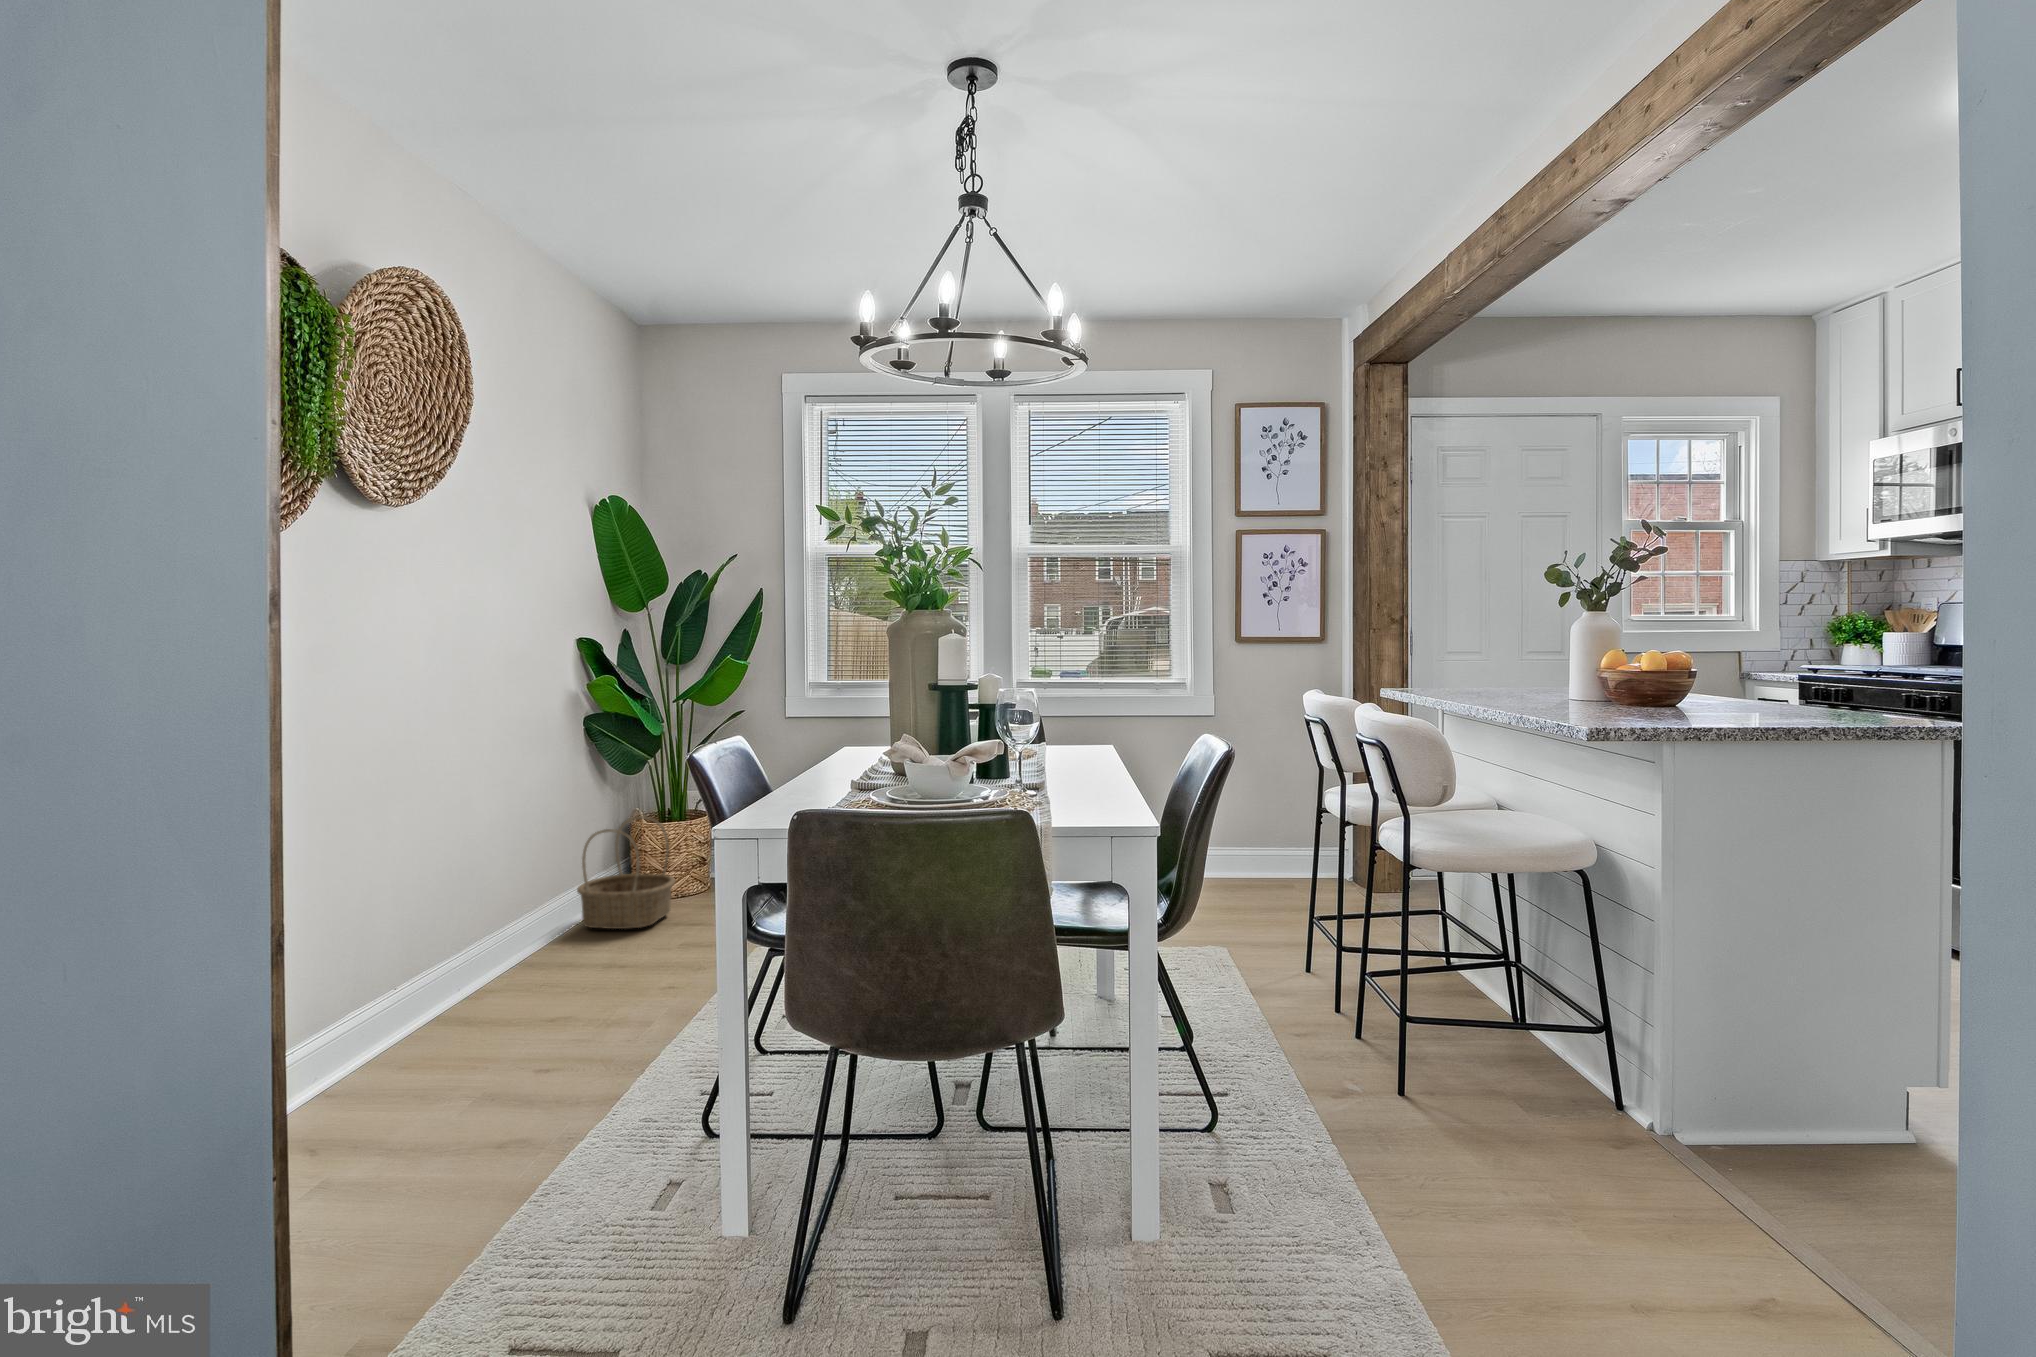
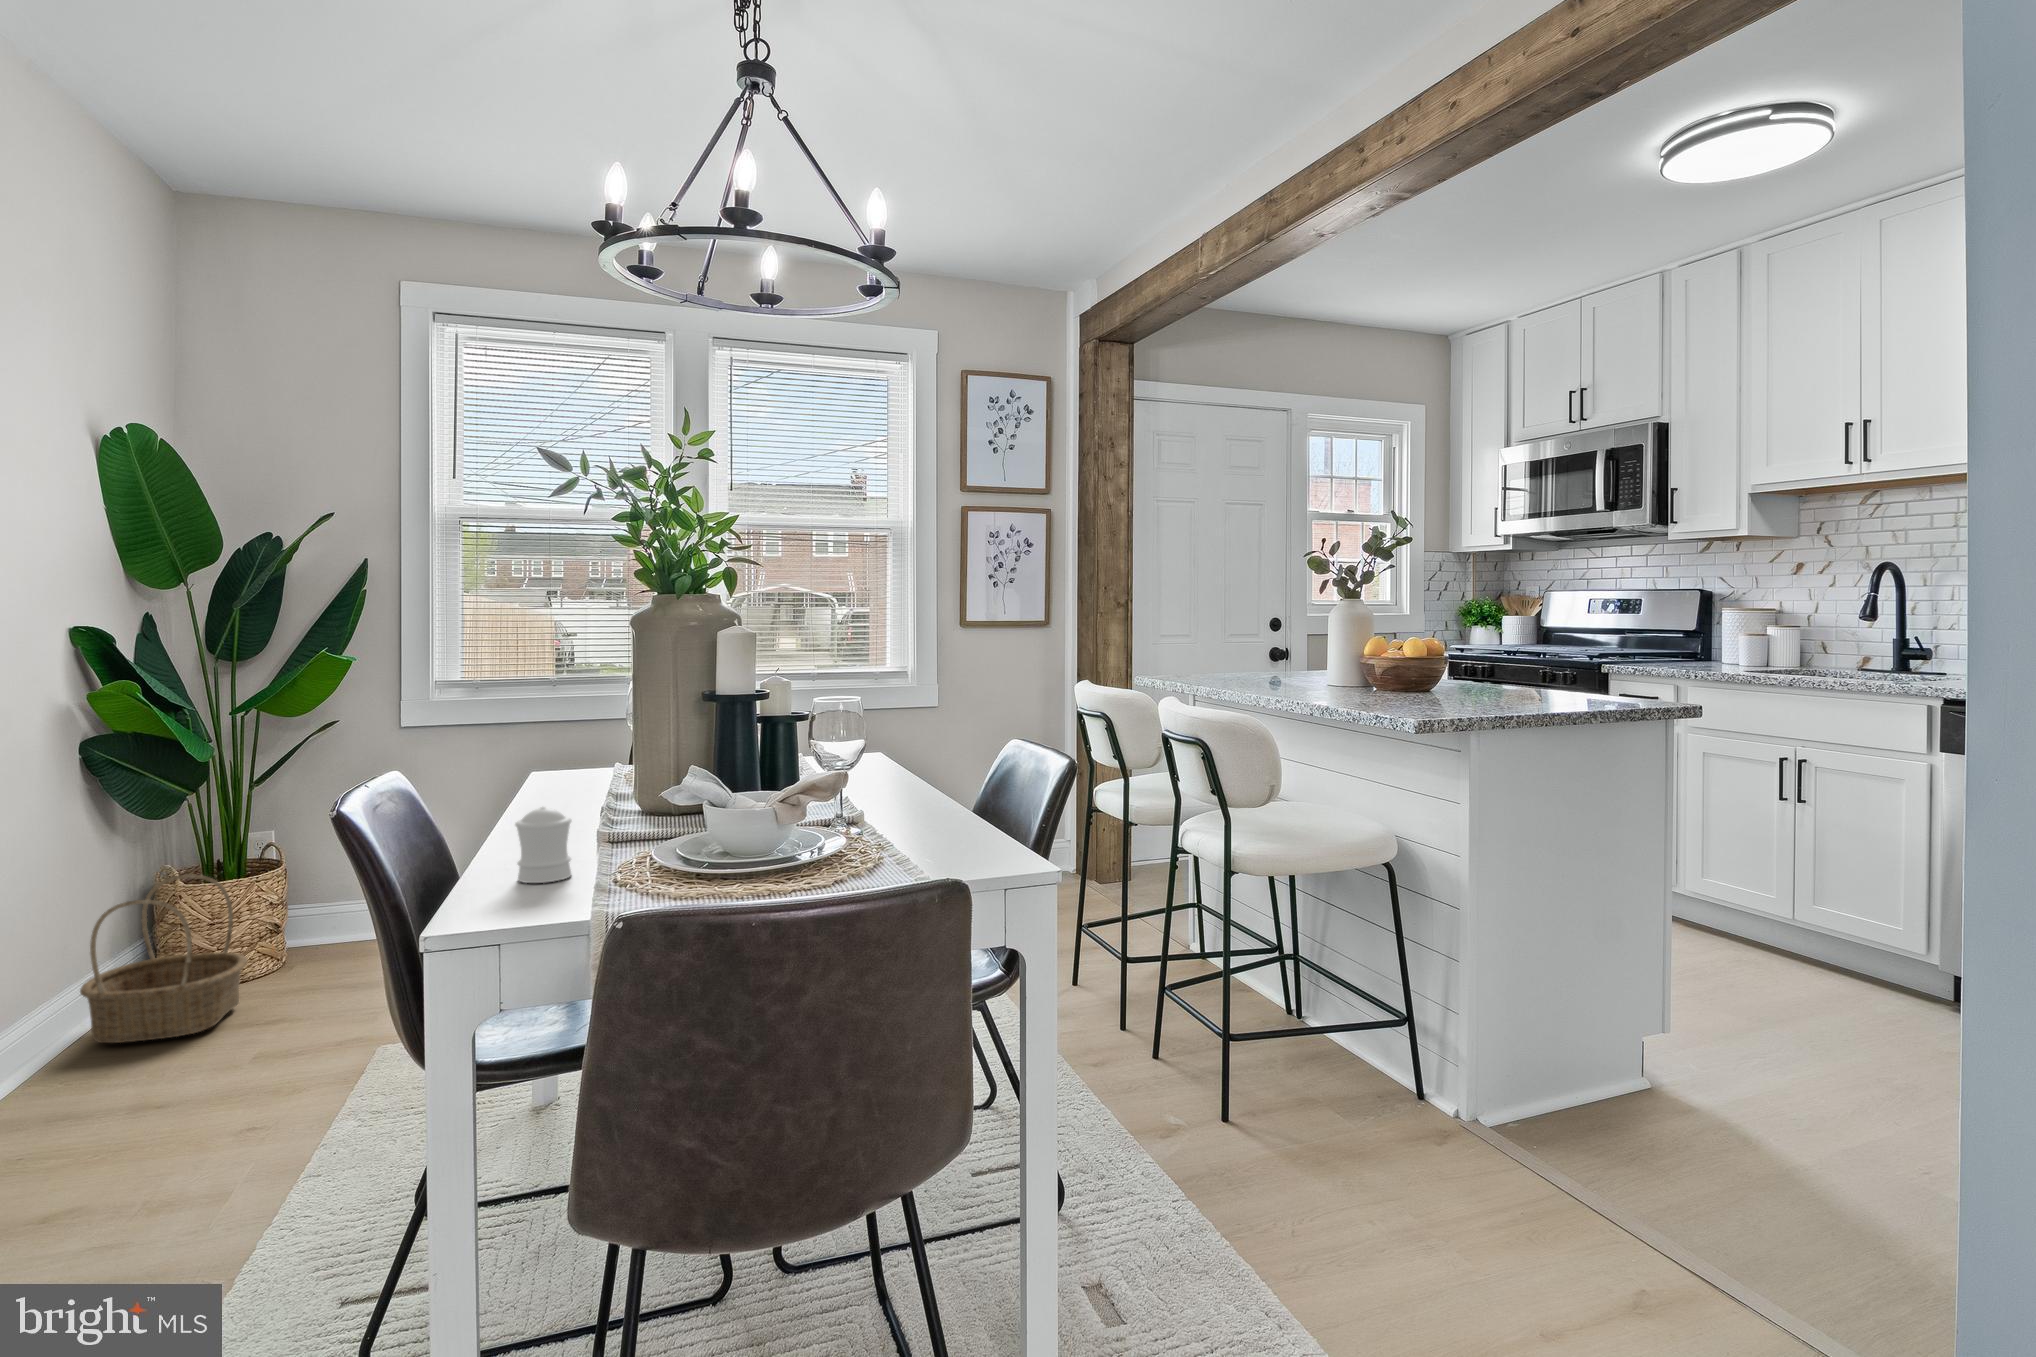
salt shaker: none [768,752,805,804] -> present [515,807,572,883]

